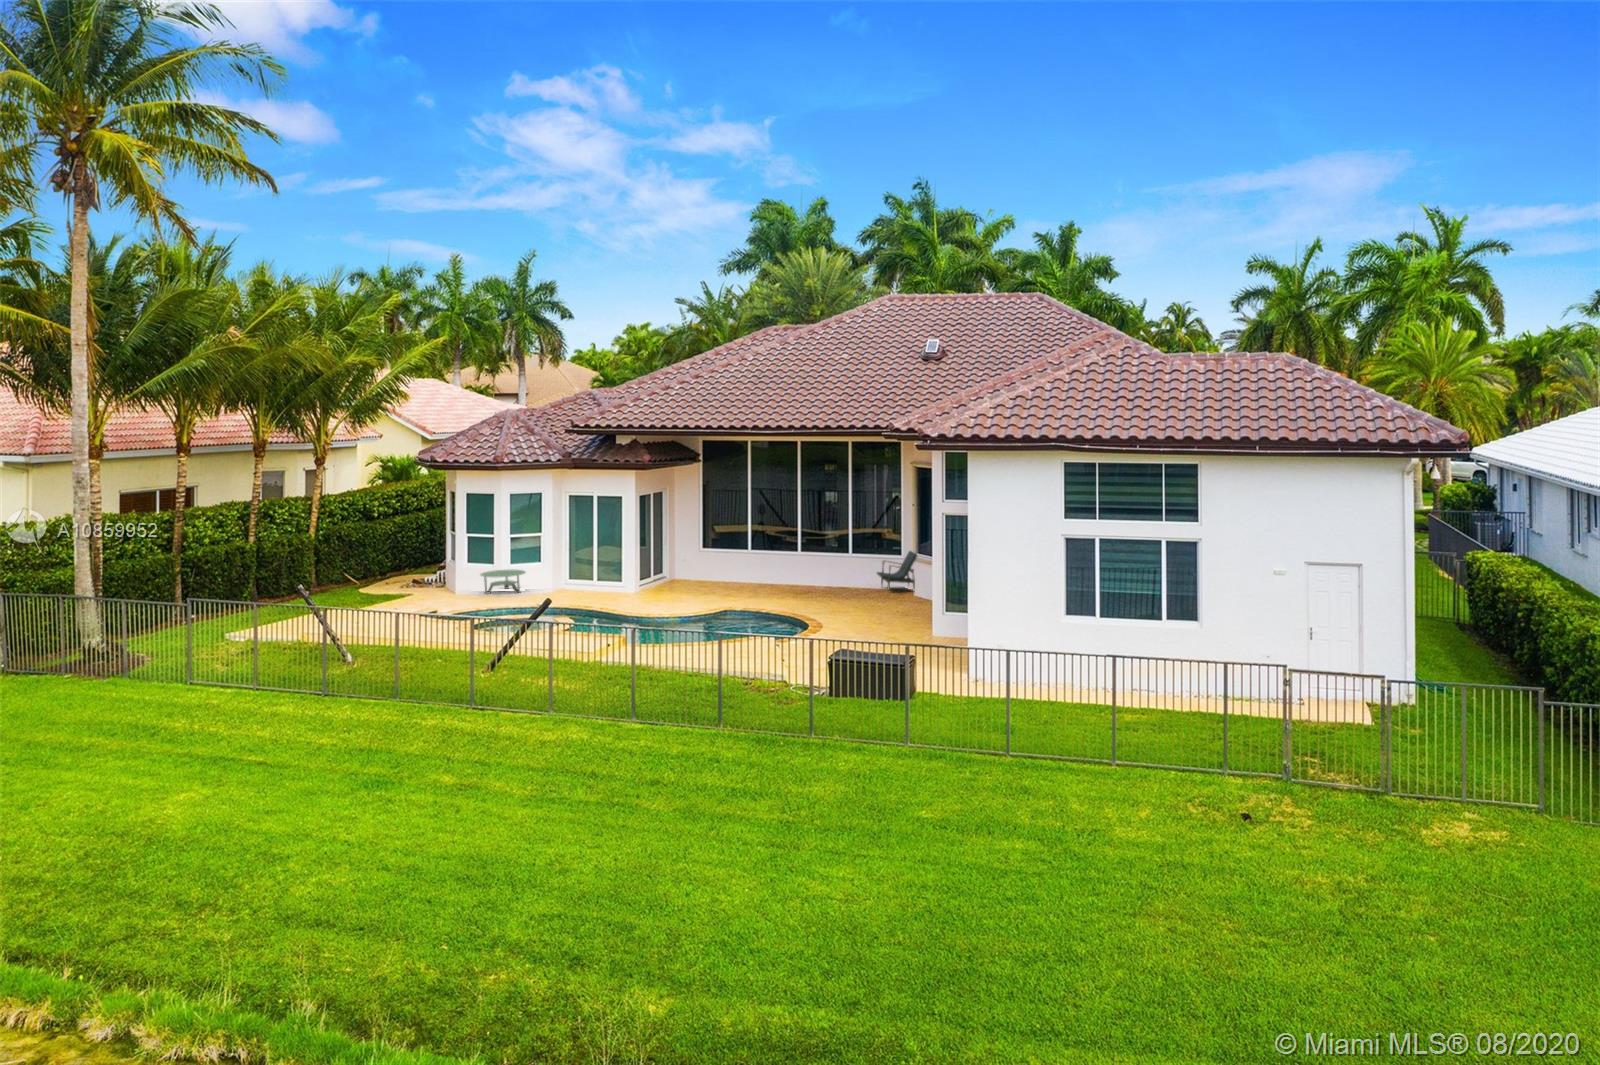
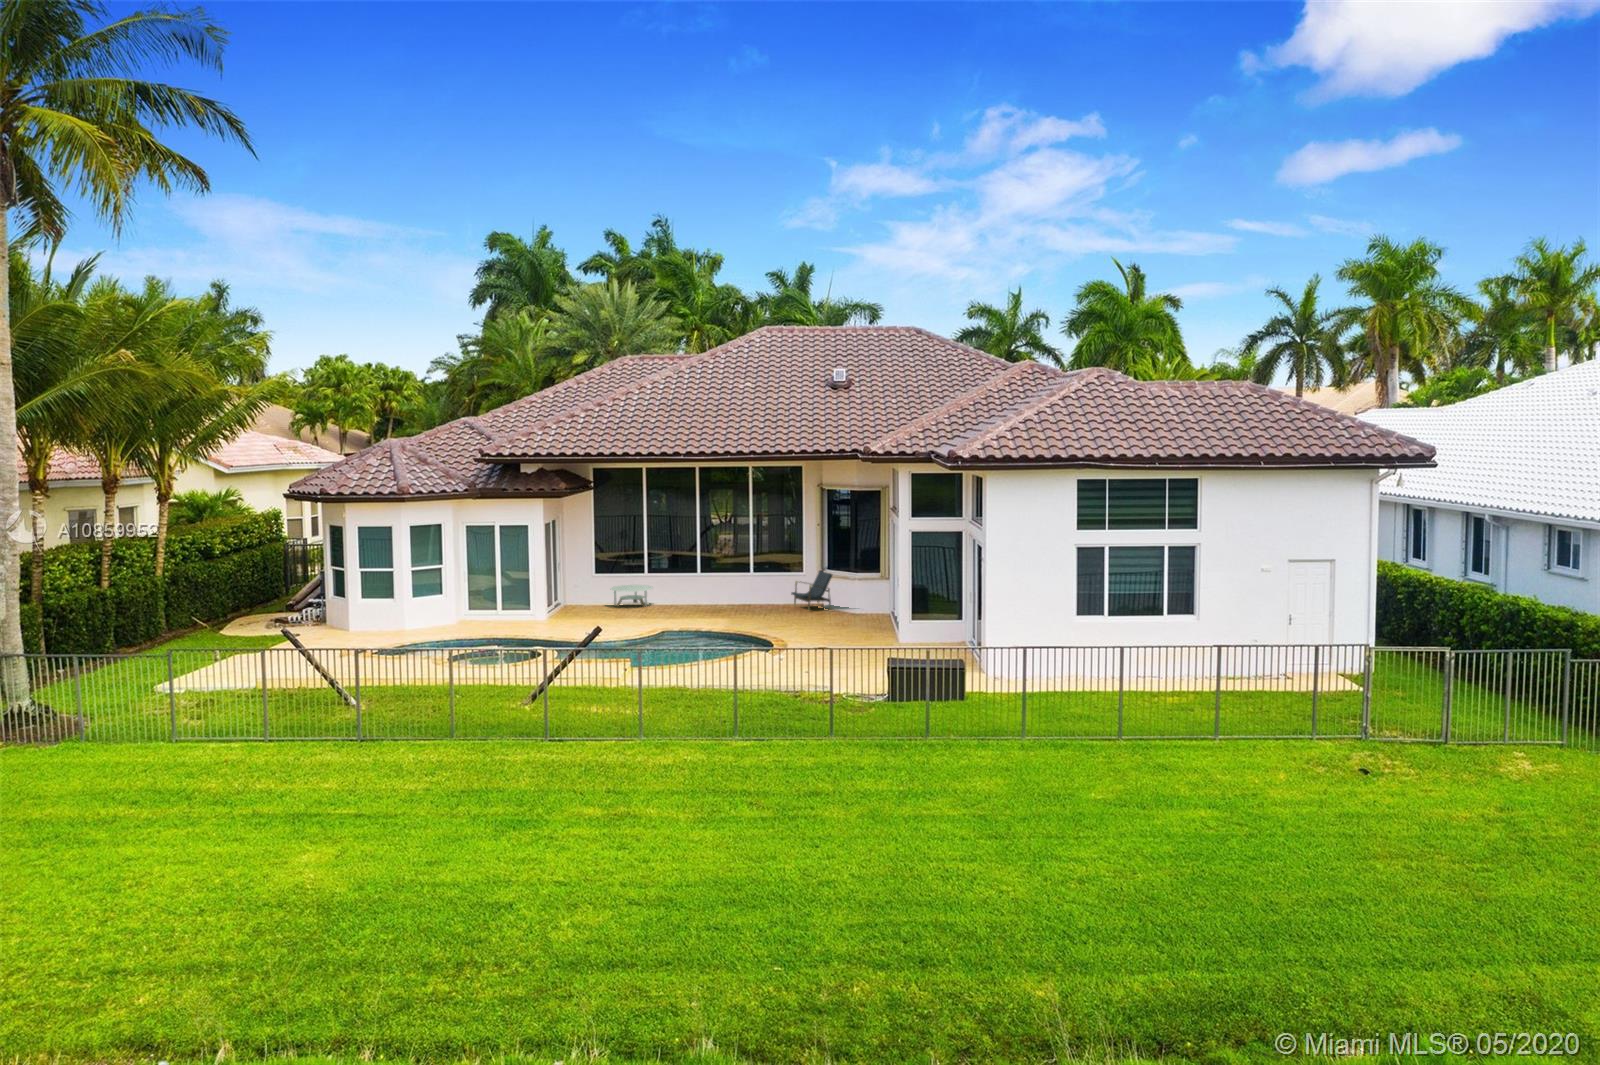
round table: present [481,570,526,594] -> present [611,585,653,607]

